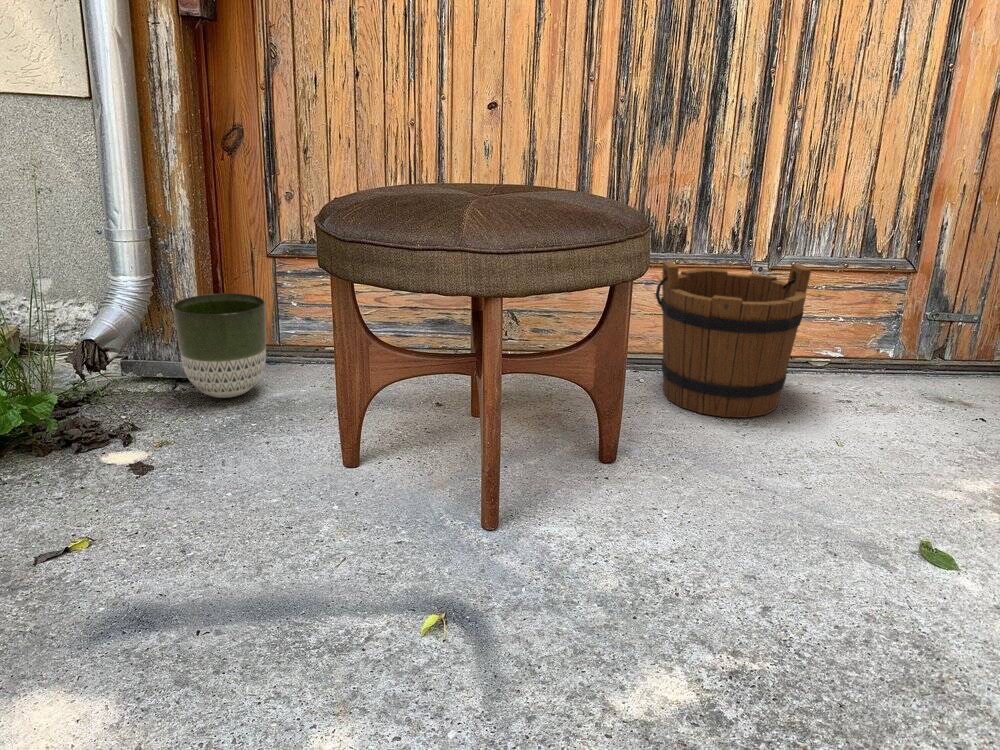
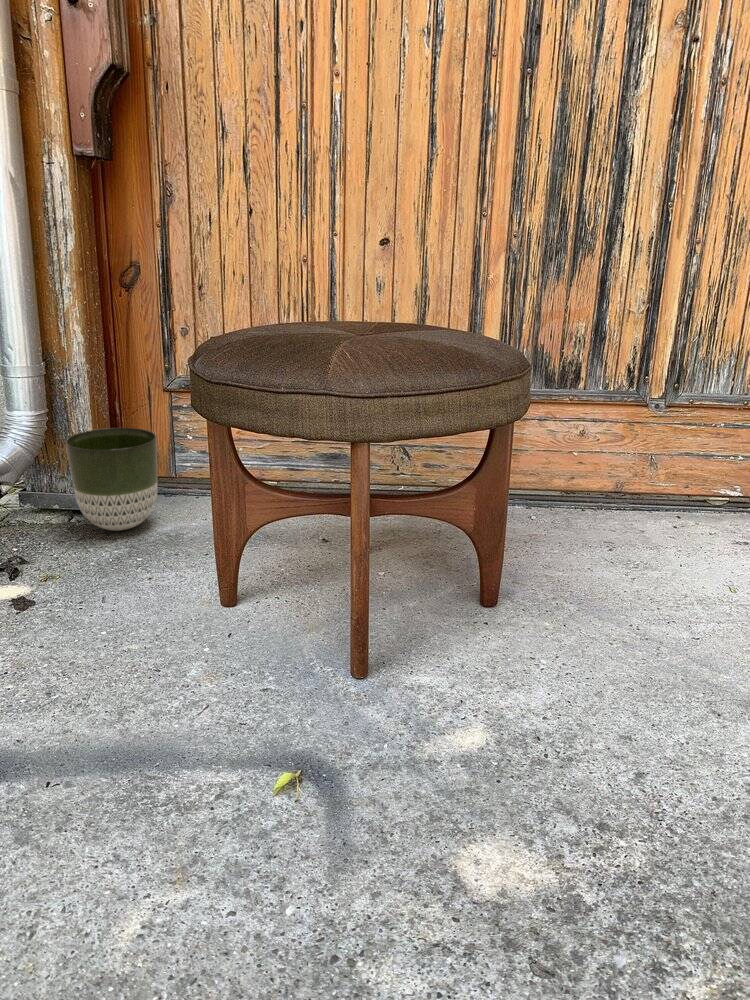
bucket: present [656,262,811,417] -> none [546,399,707,559]

